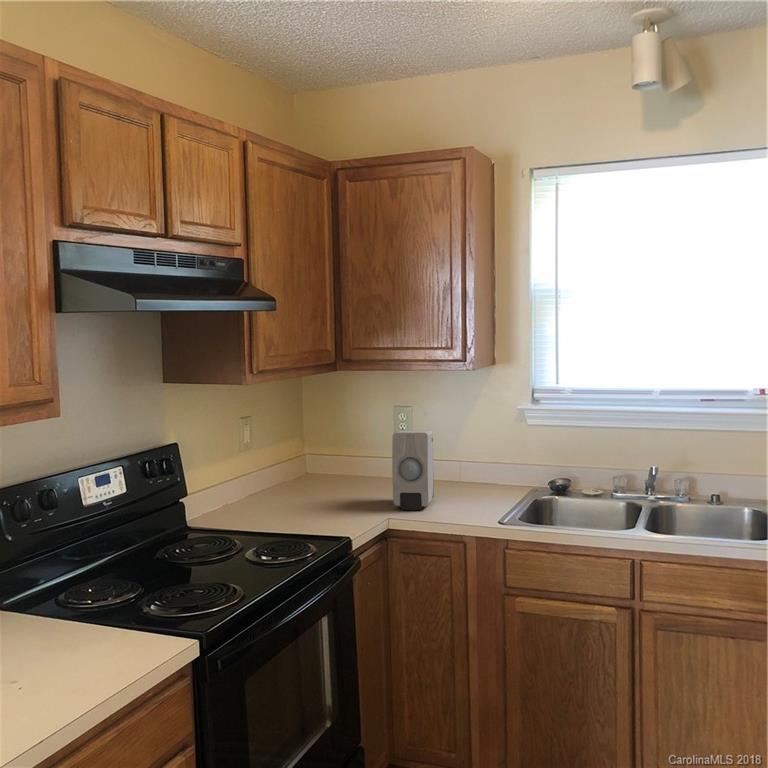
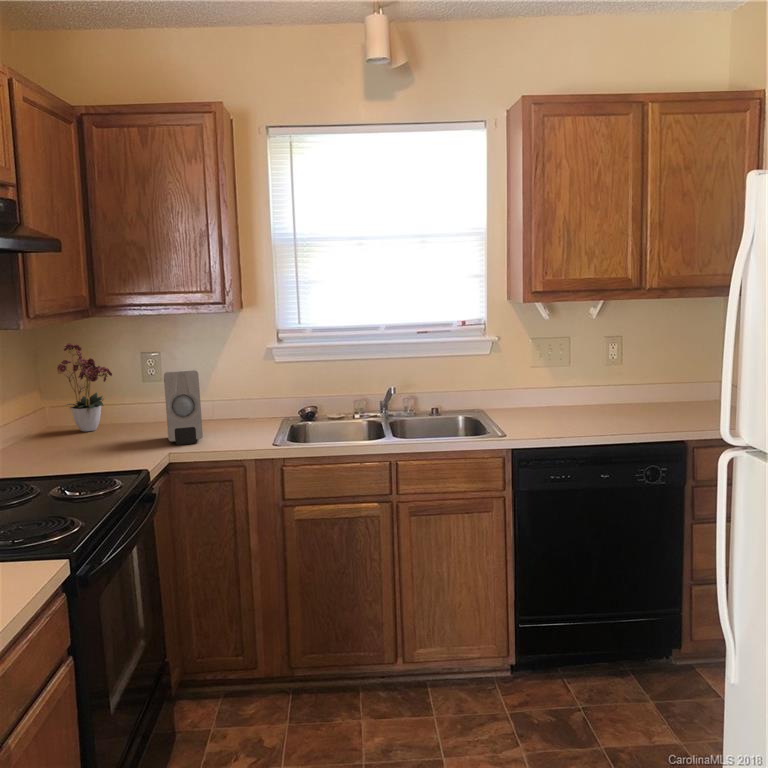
flower arrangement: none [308,390,363,483] -> present [57,343,112,431]

